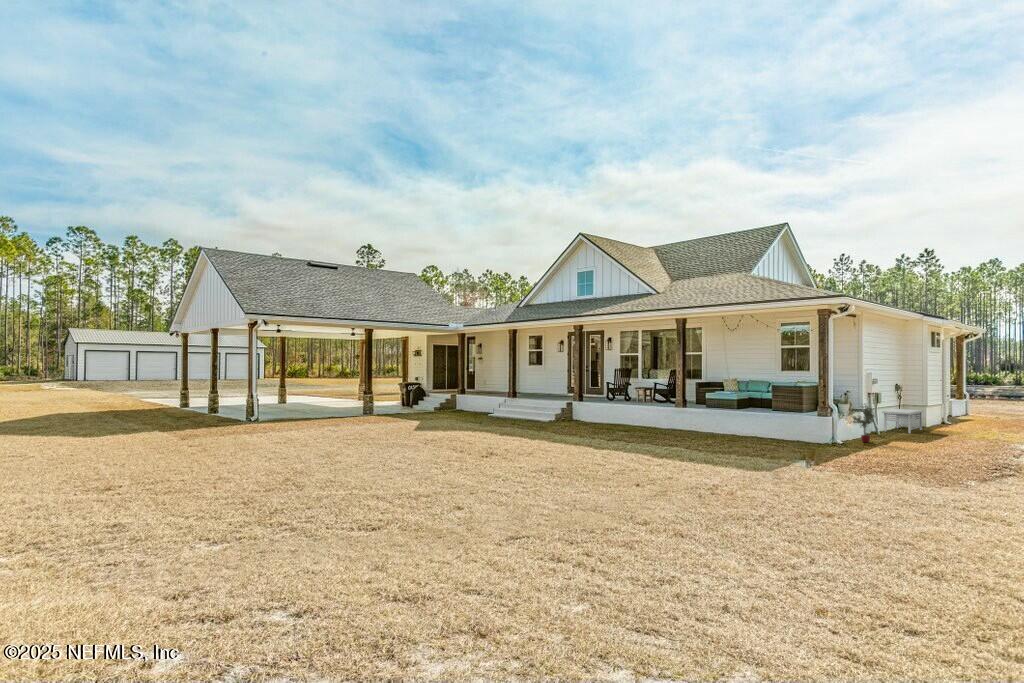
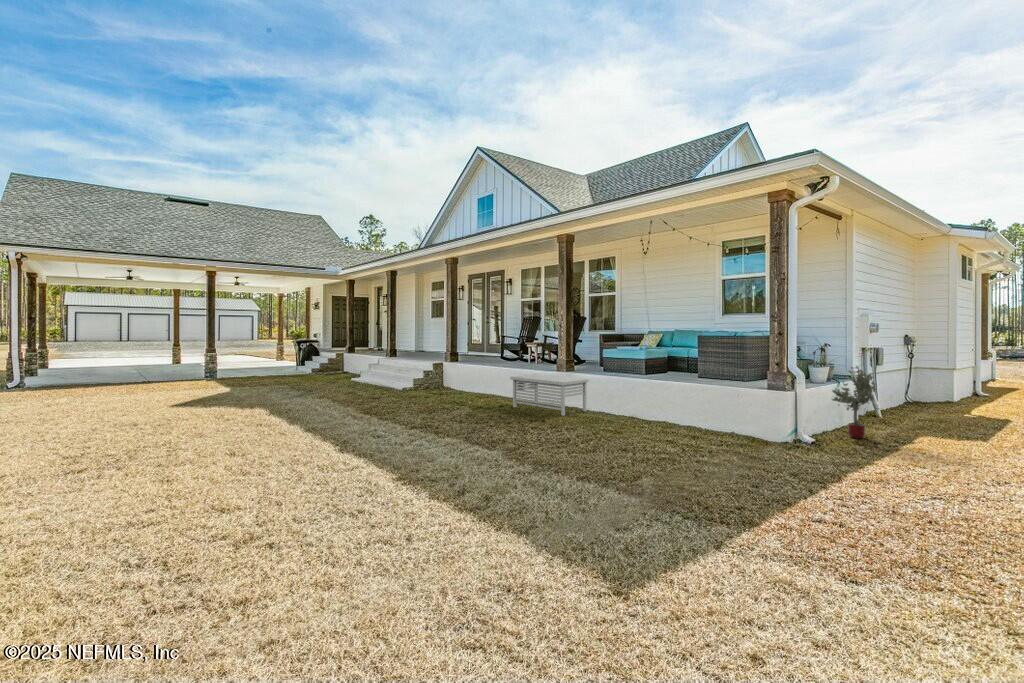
storage bench: present [882,409,923,433] -> present [510,374,588,416]

